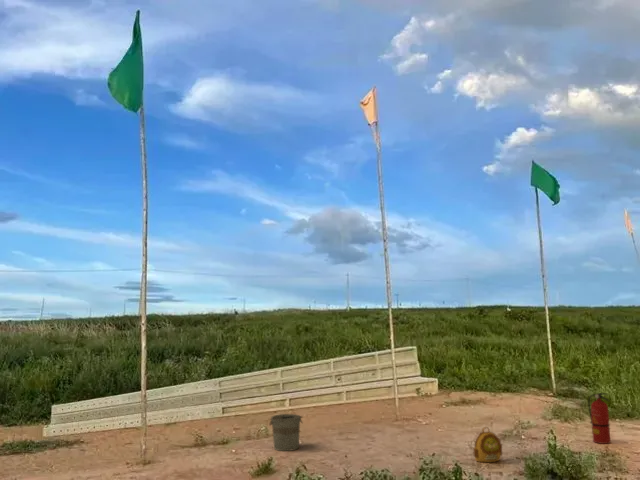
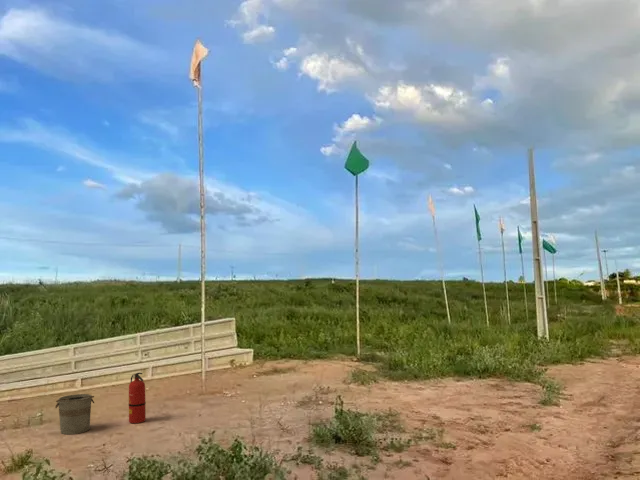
fire extinguisher: present [588,393,610,444] -> present [129,373,146,423]
backpack: present [474,427,502,462] -> none [268,396,296,431]

